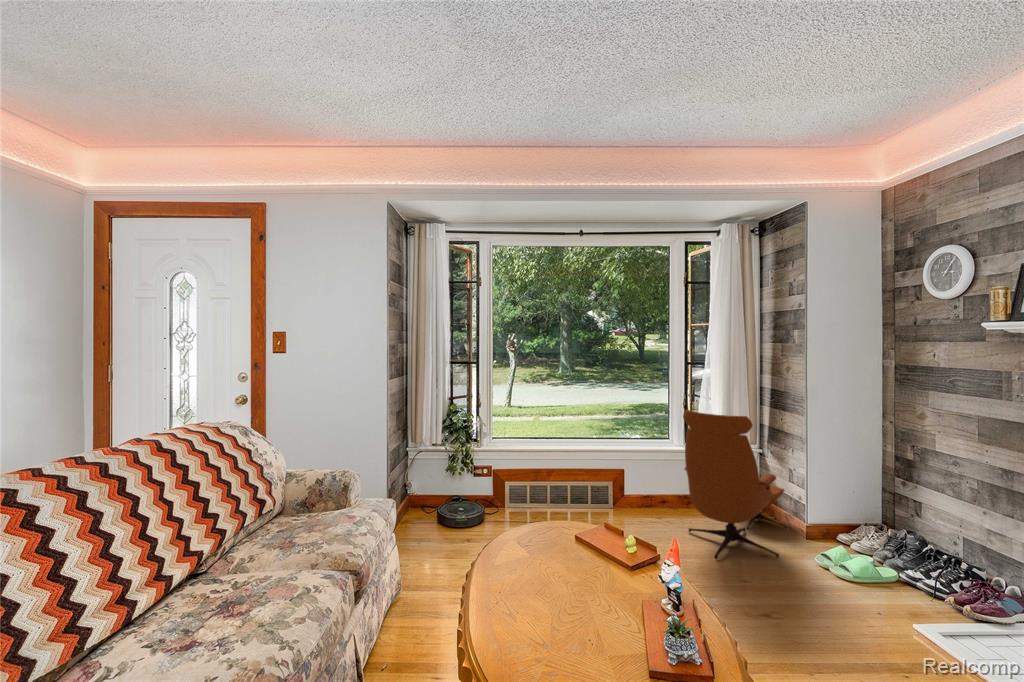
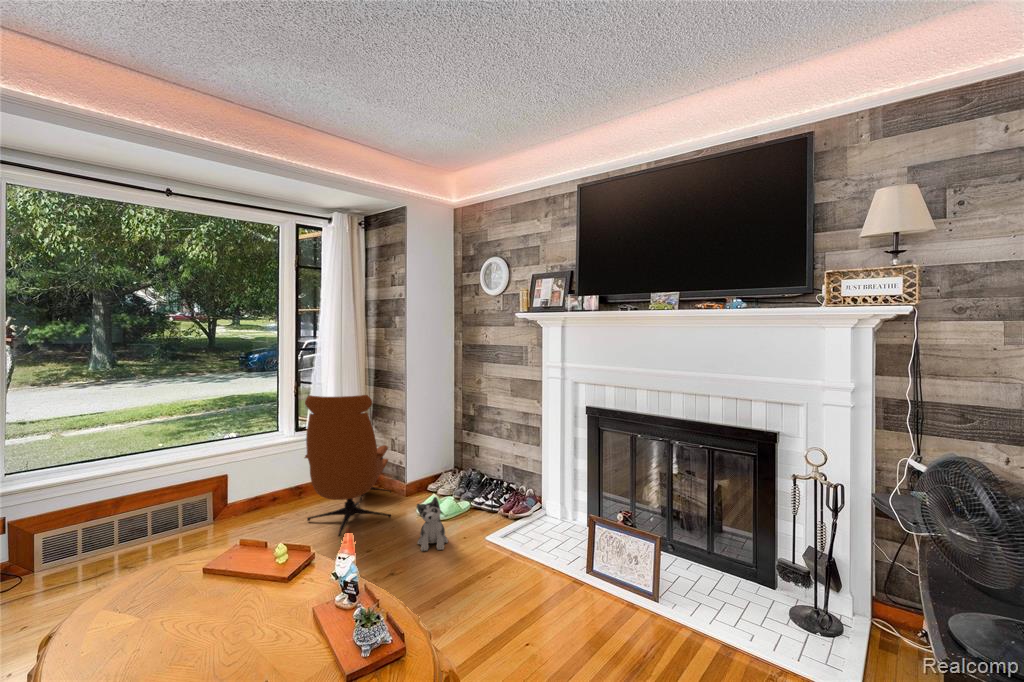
plush toy: none [804,553,851,623] -> present [417,497,448,551]

